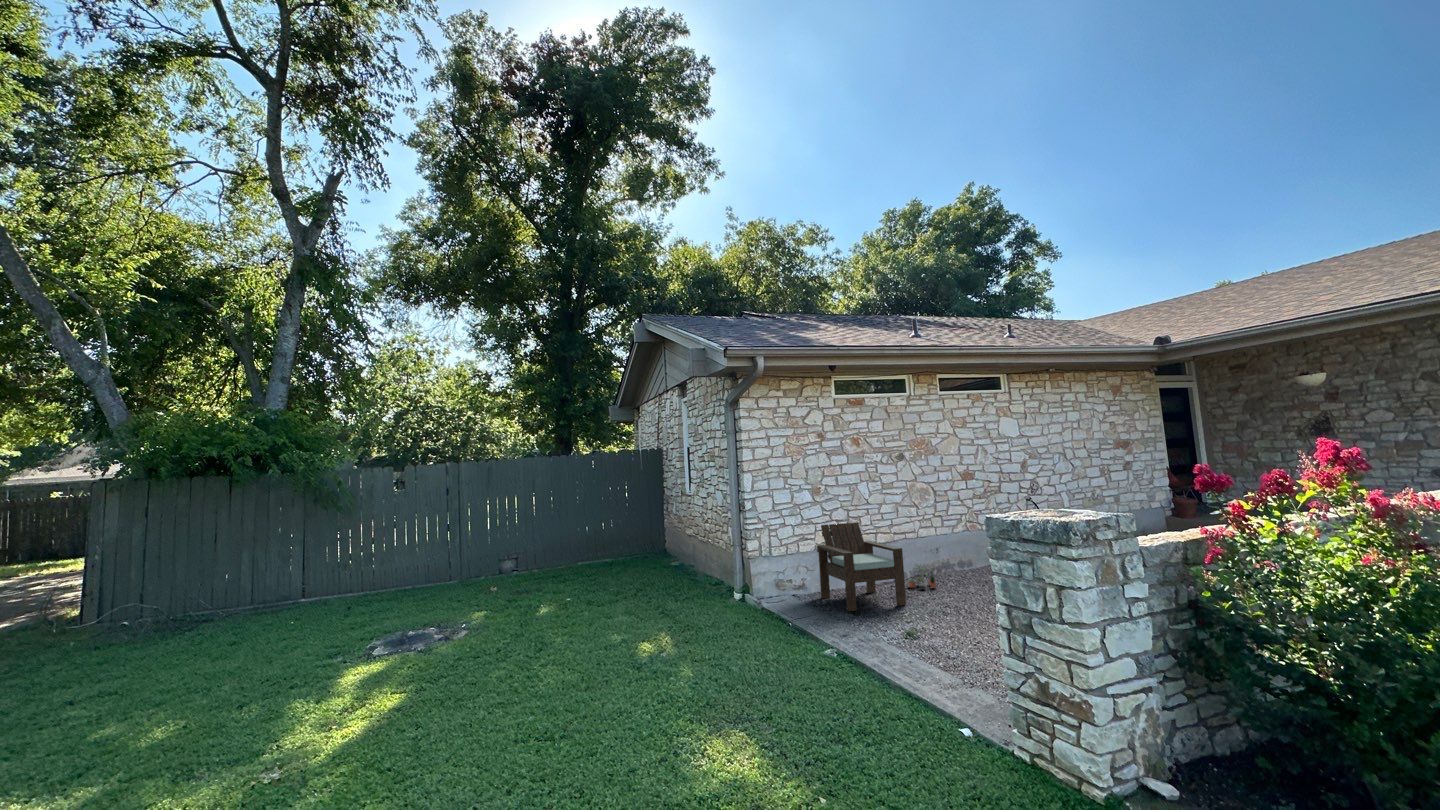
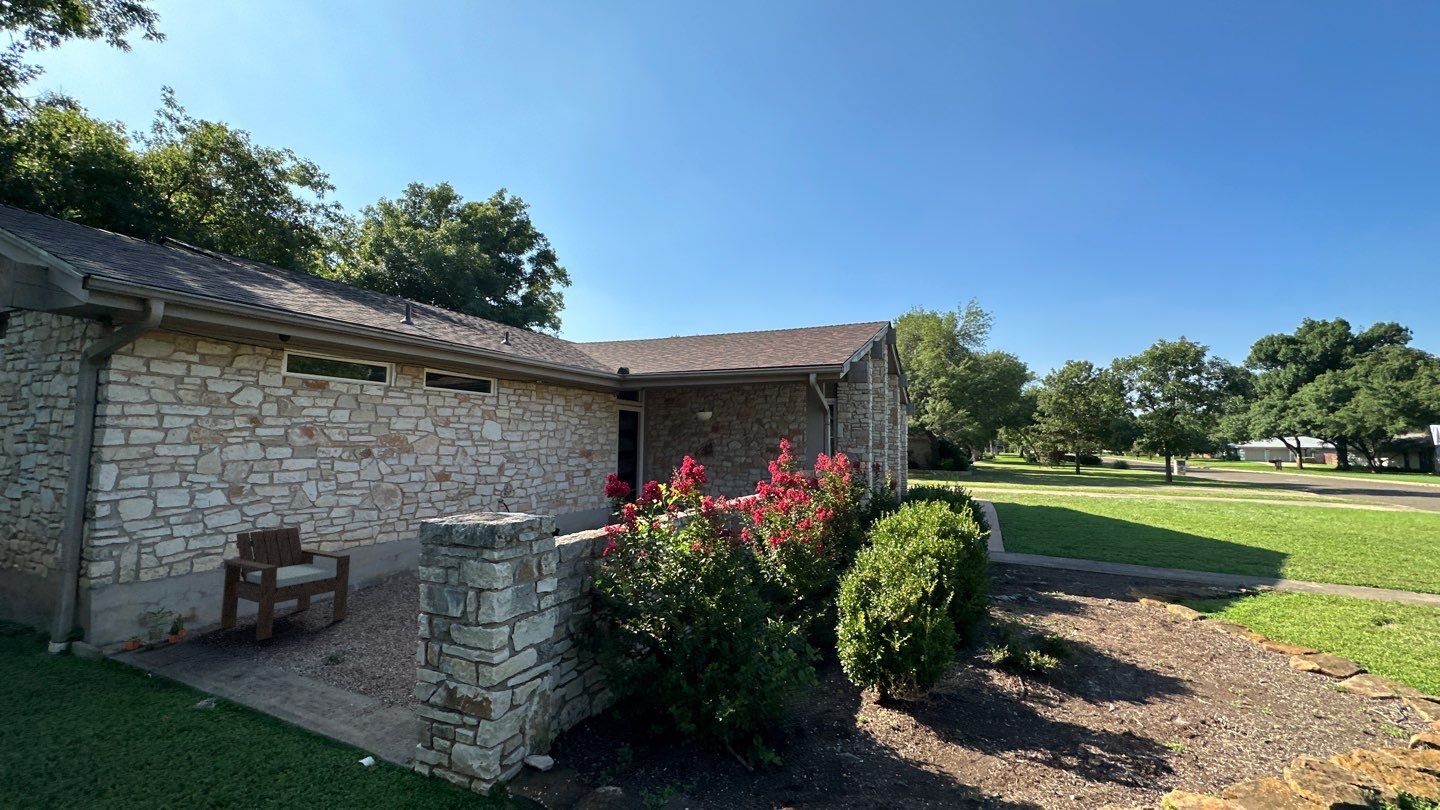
potted plant: present [908,565,936,589] -> present [124,607,187,650]

